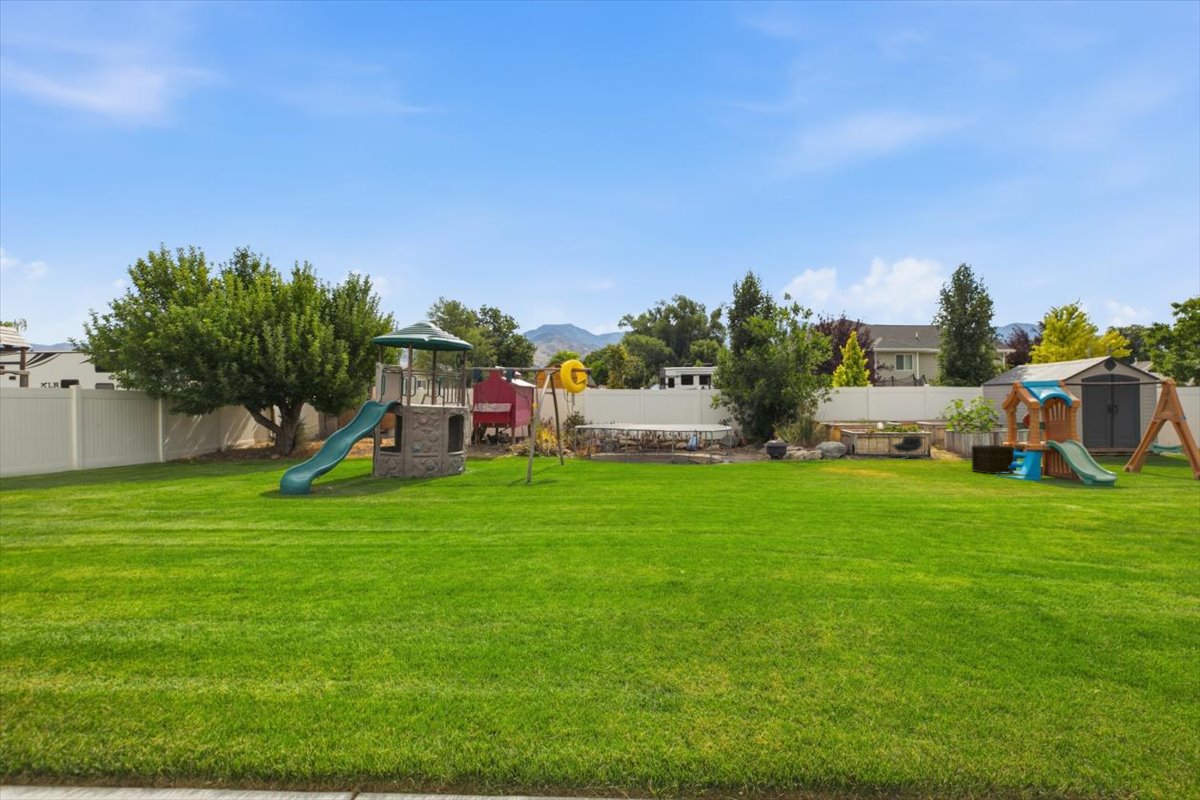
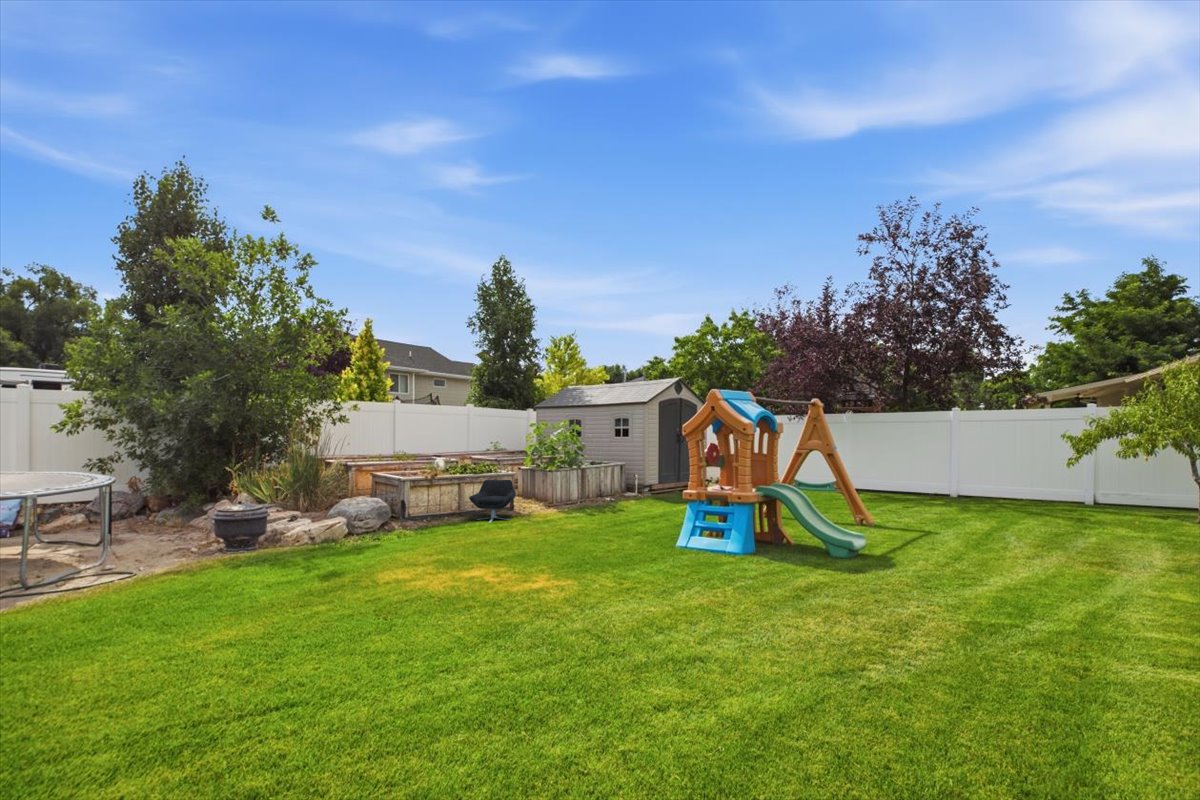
wooden crate: present [971,445,1014,474] -> none [668,498,735,559]

